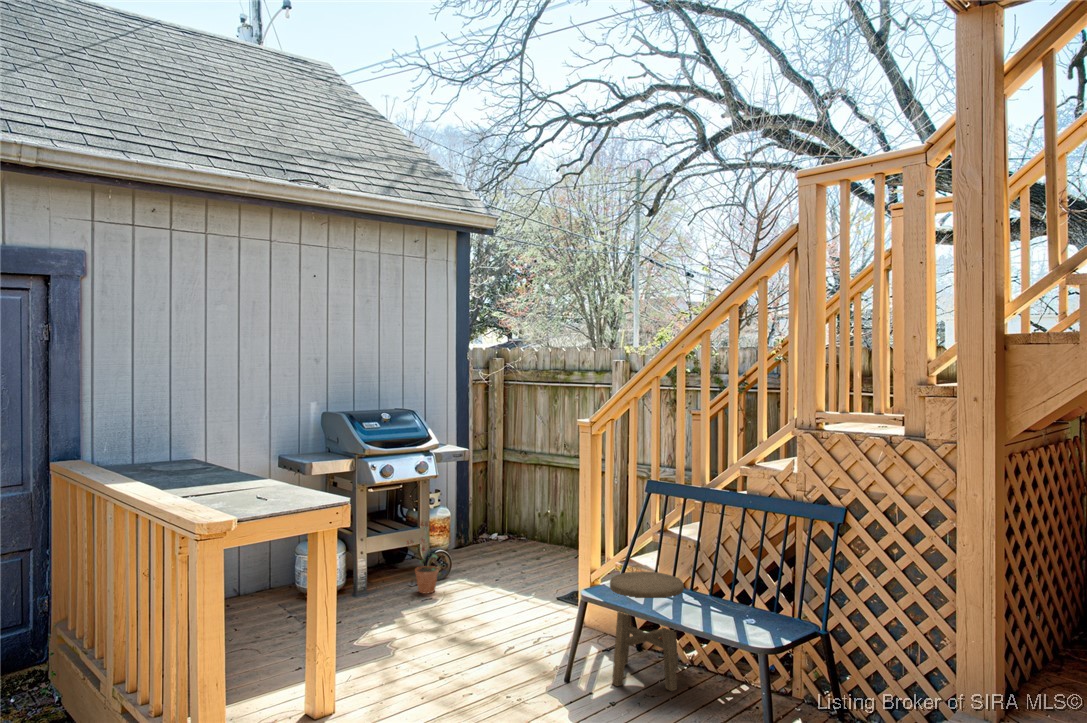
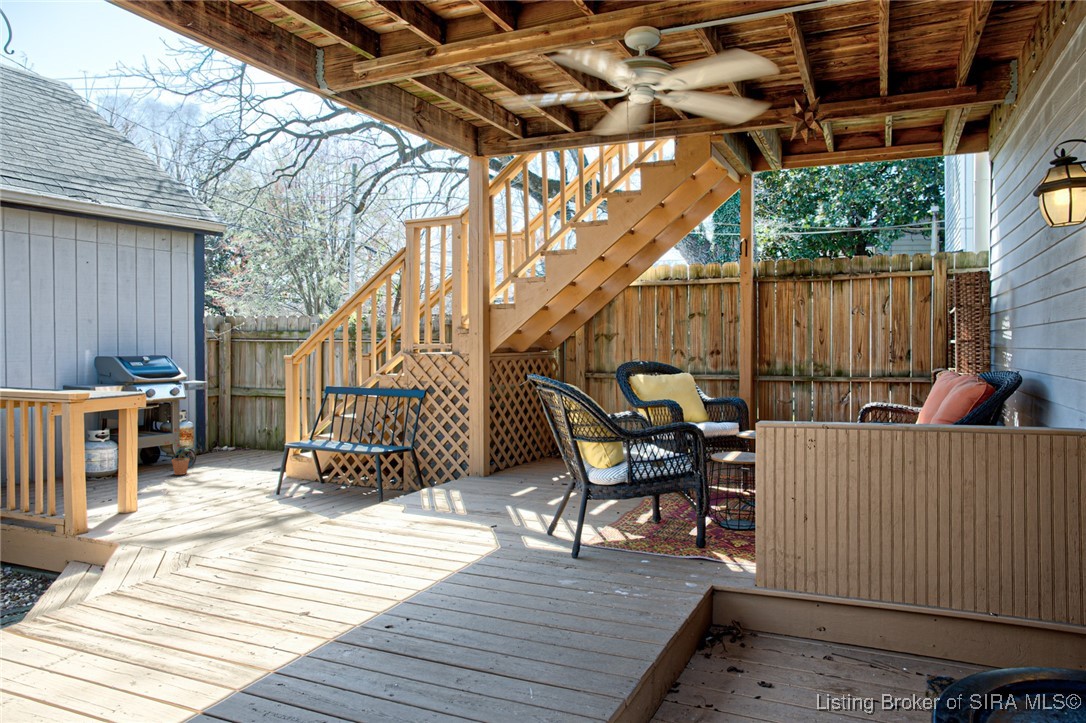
stool: present [610,571,684,691] -> none [306,436,348,495]

